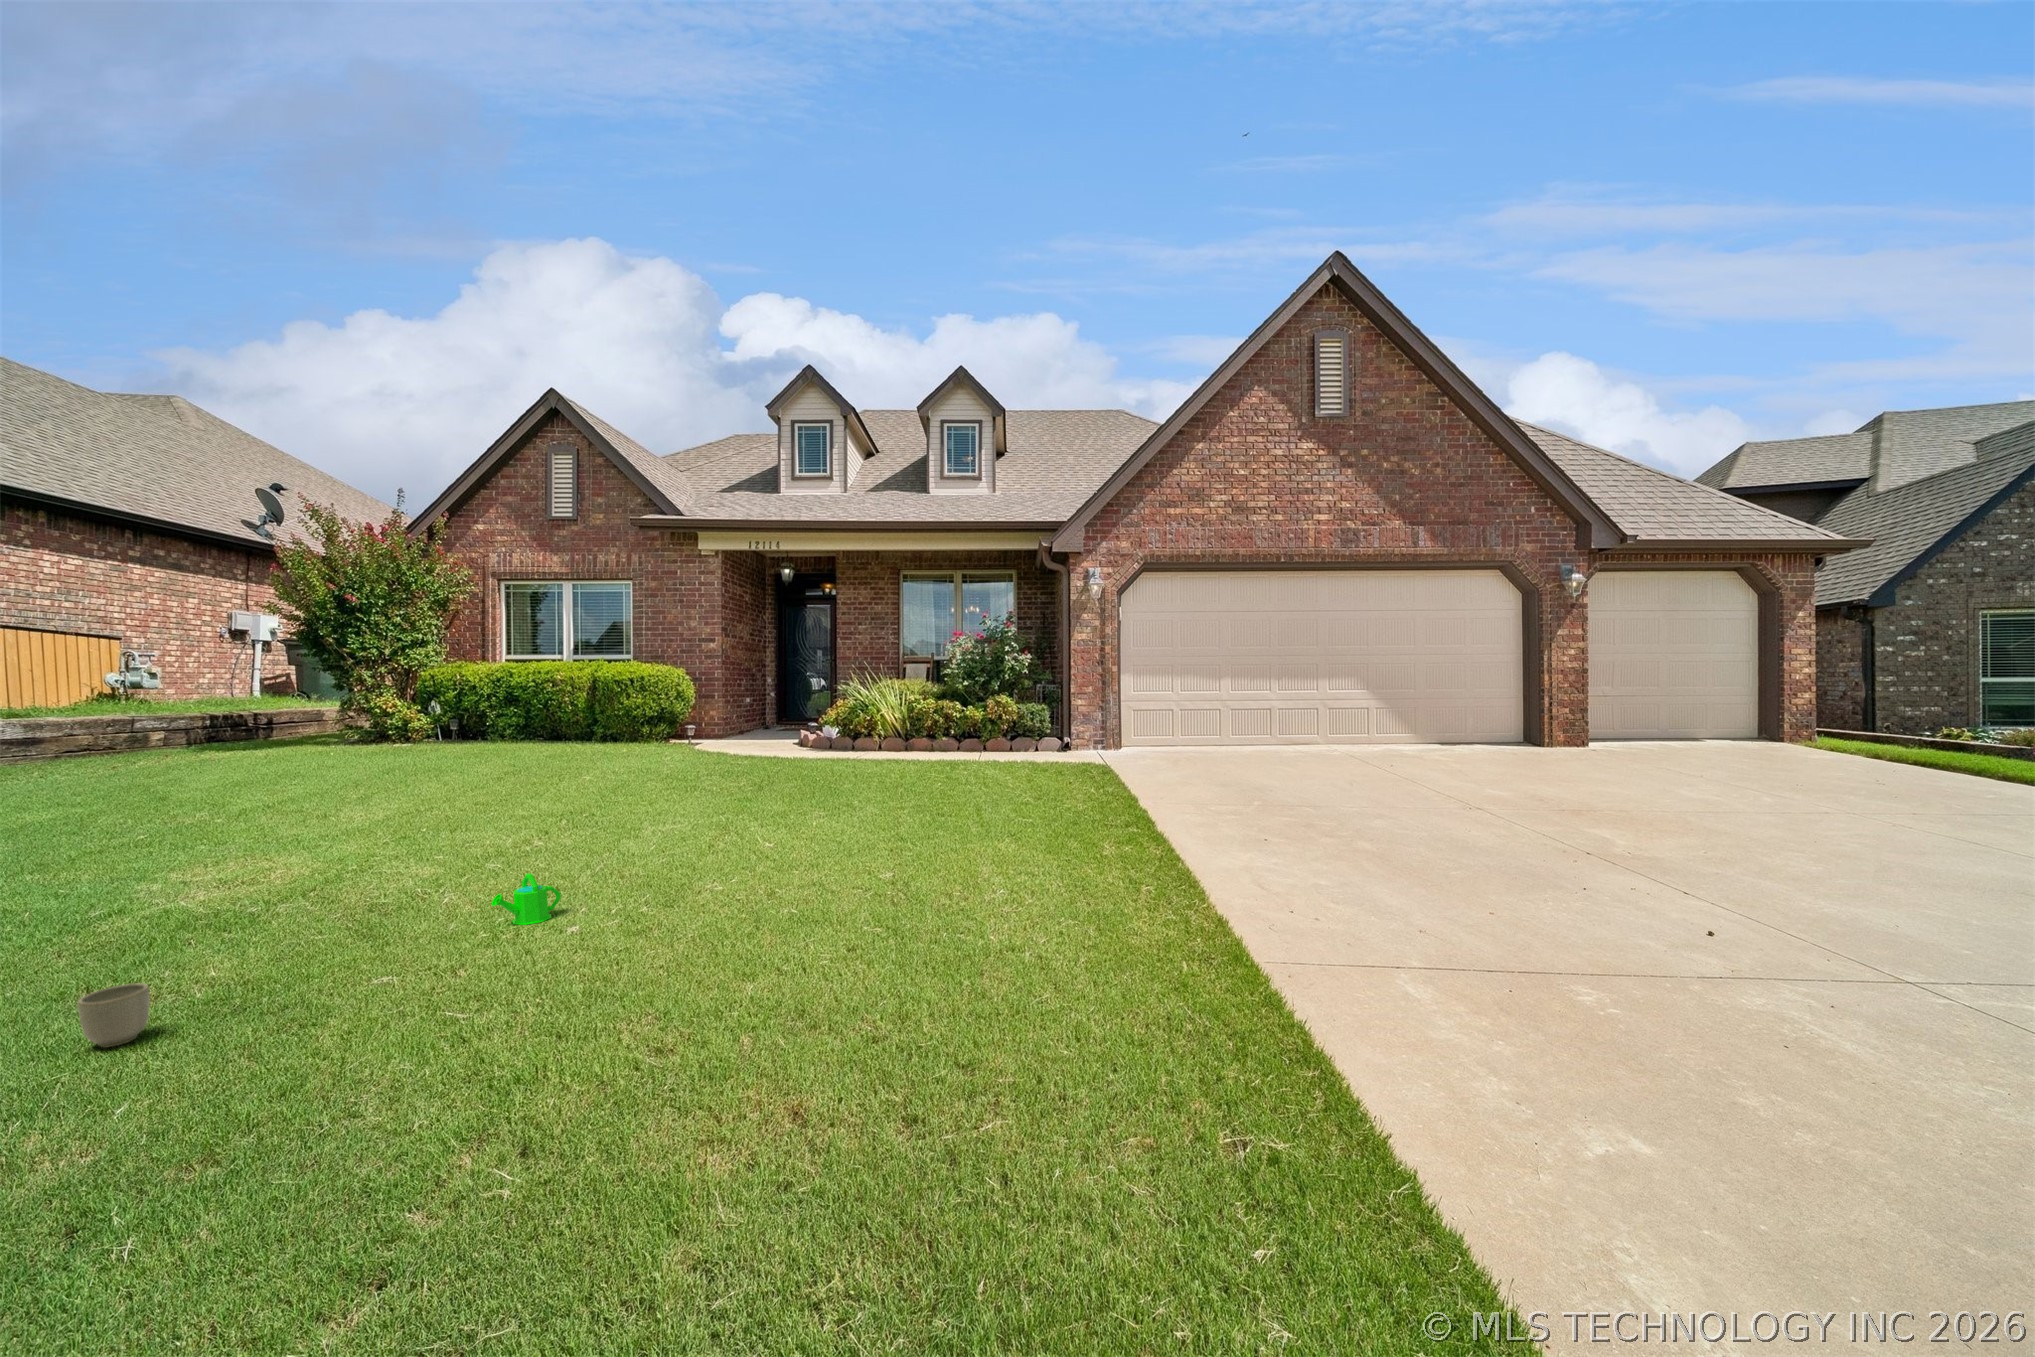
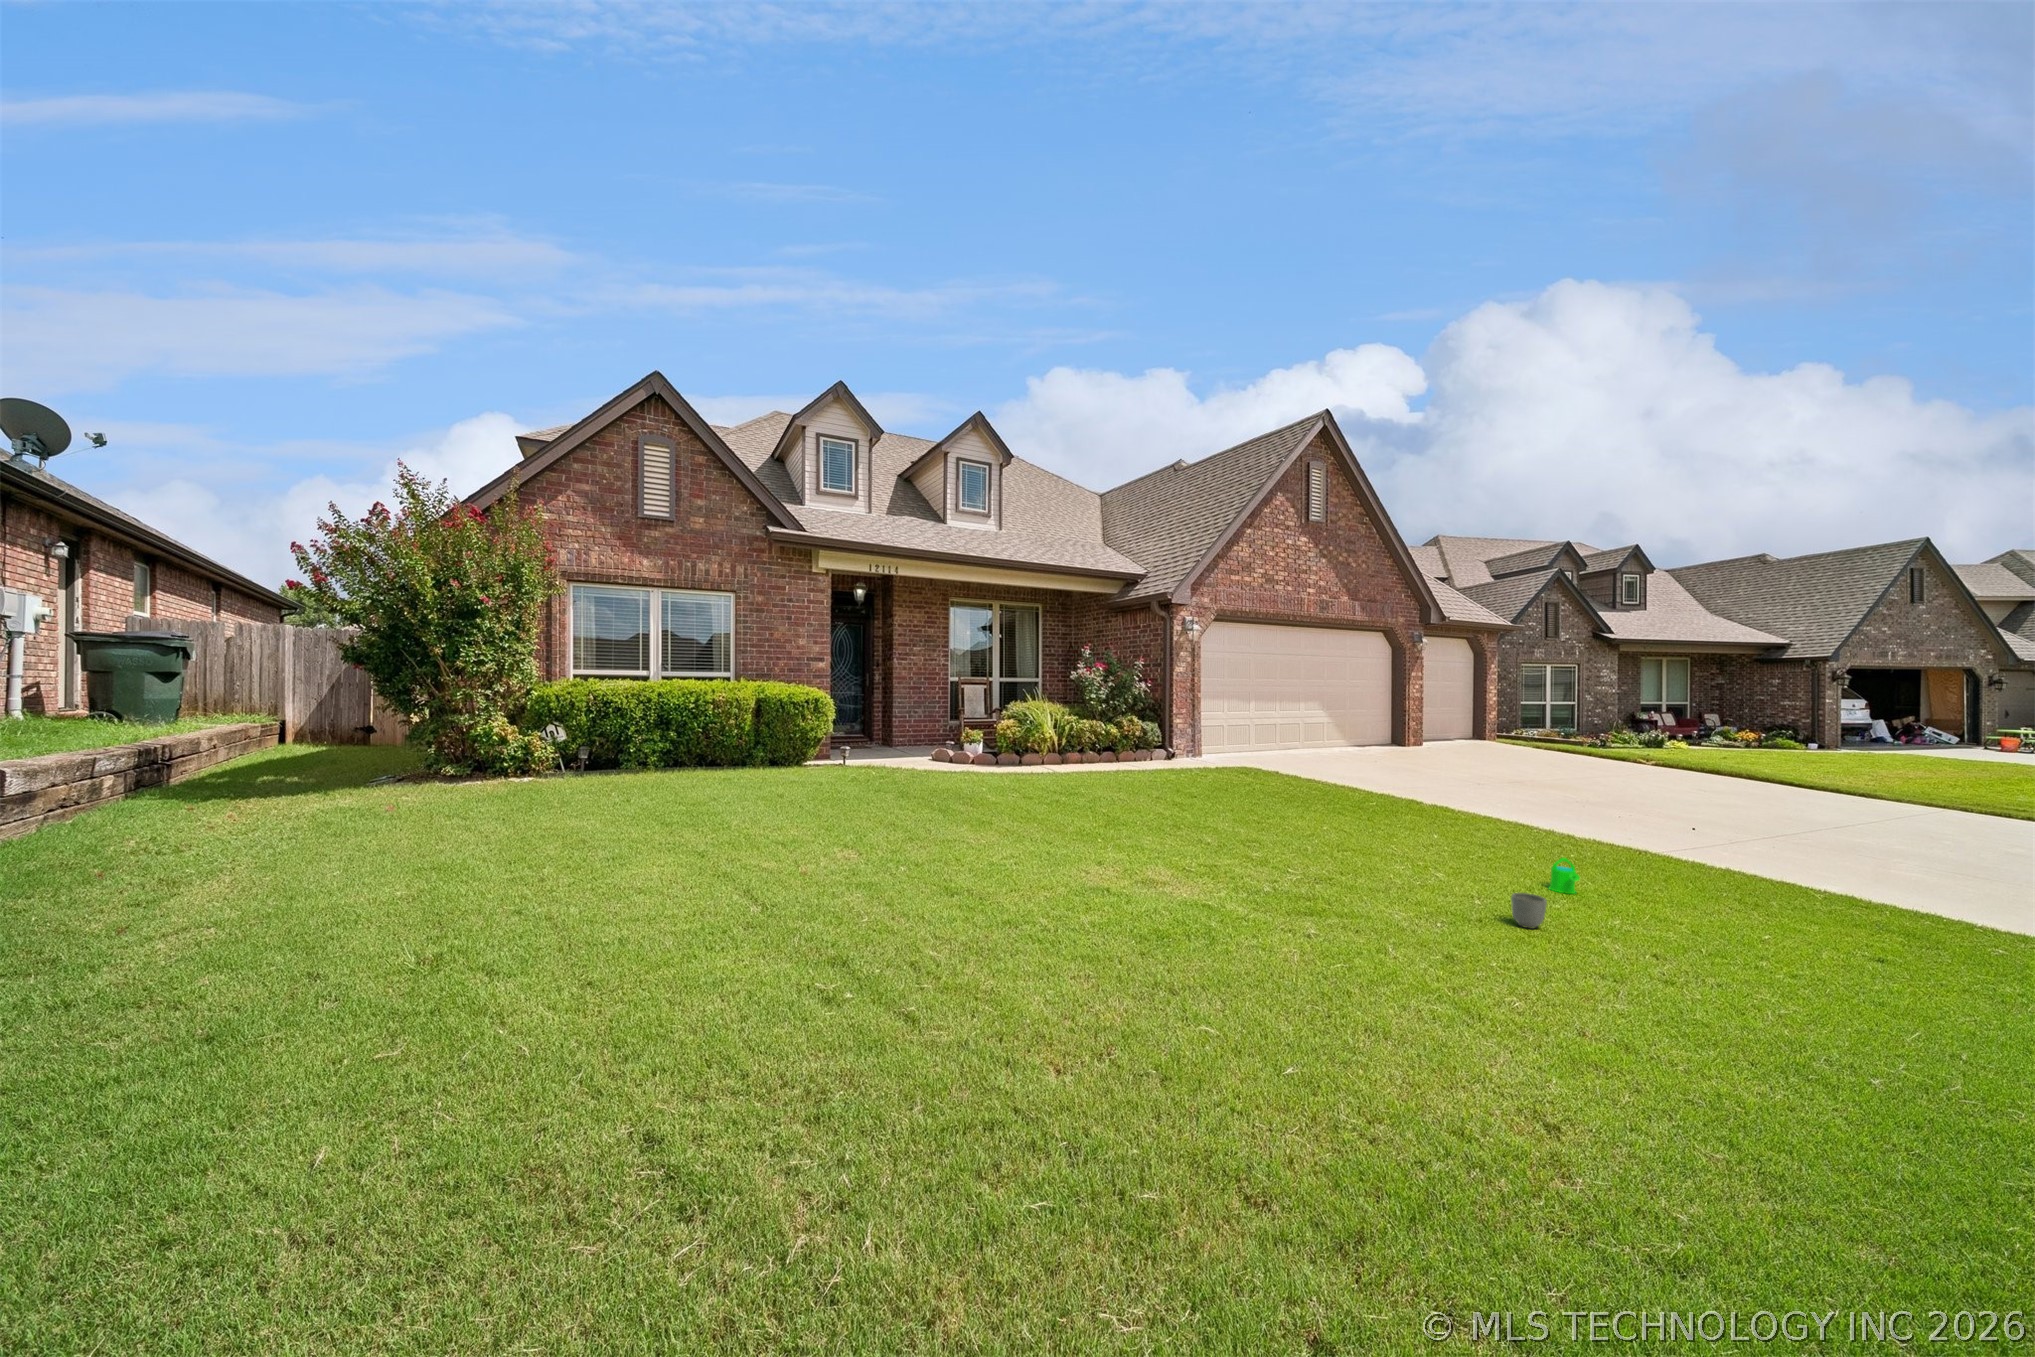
planter: present [77,983,150,1048] -> present [1511,893,1547,929]

